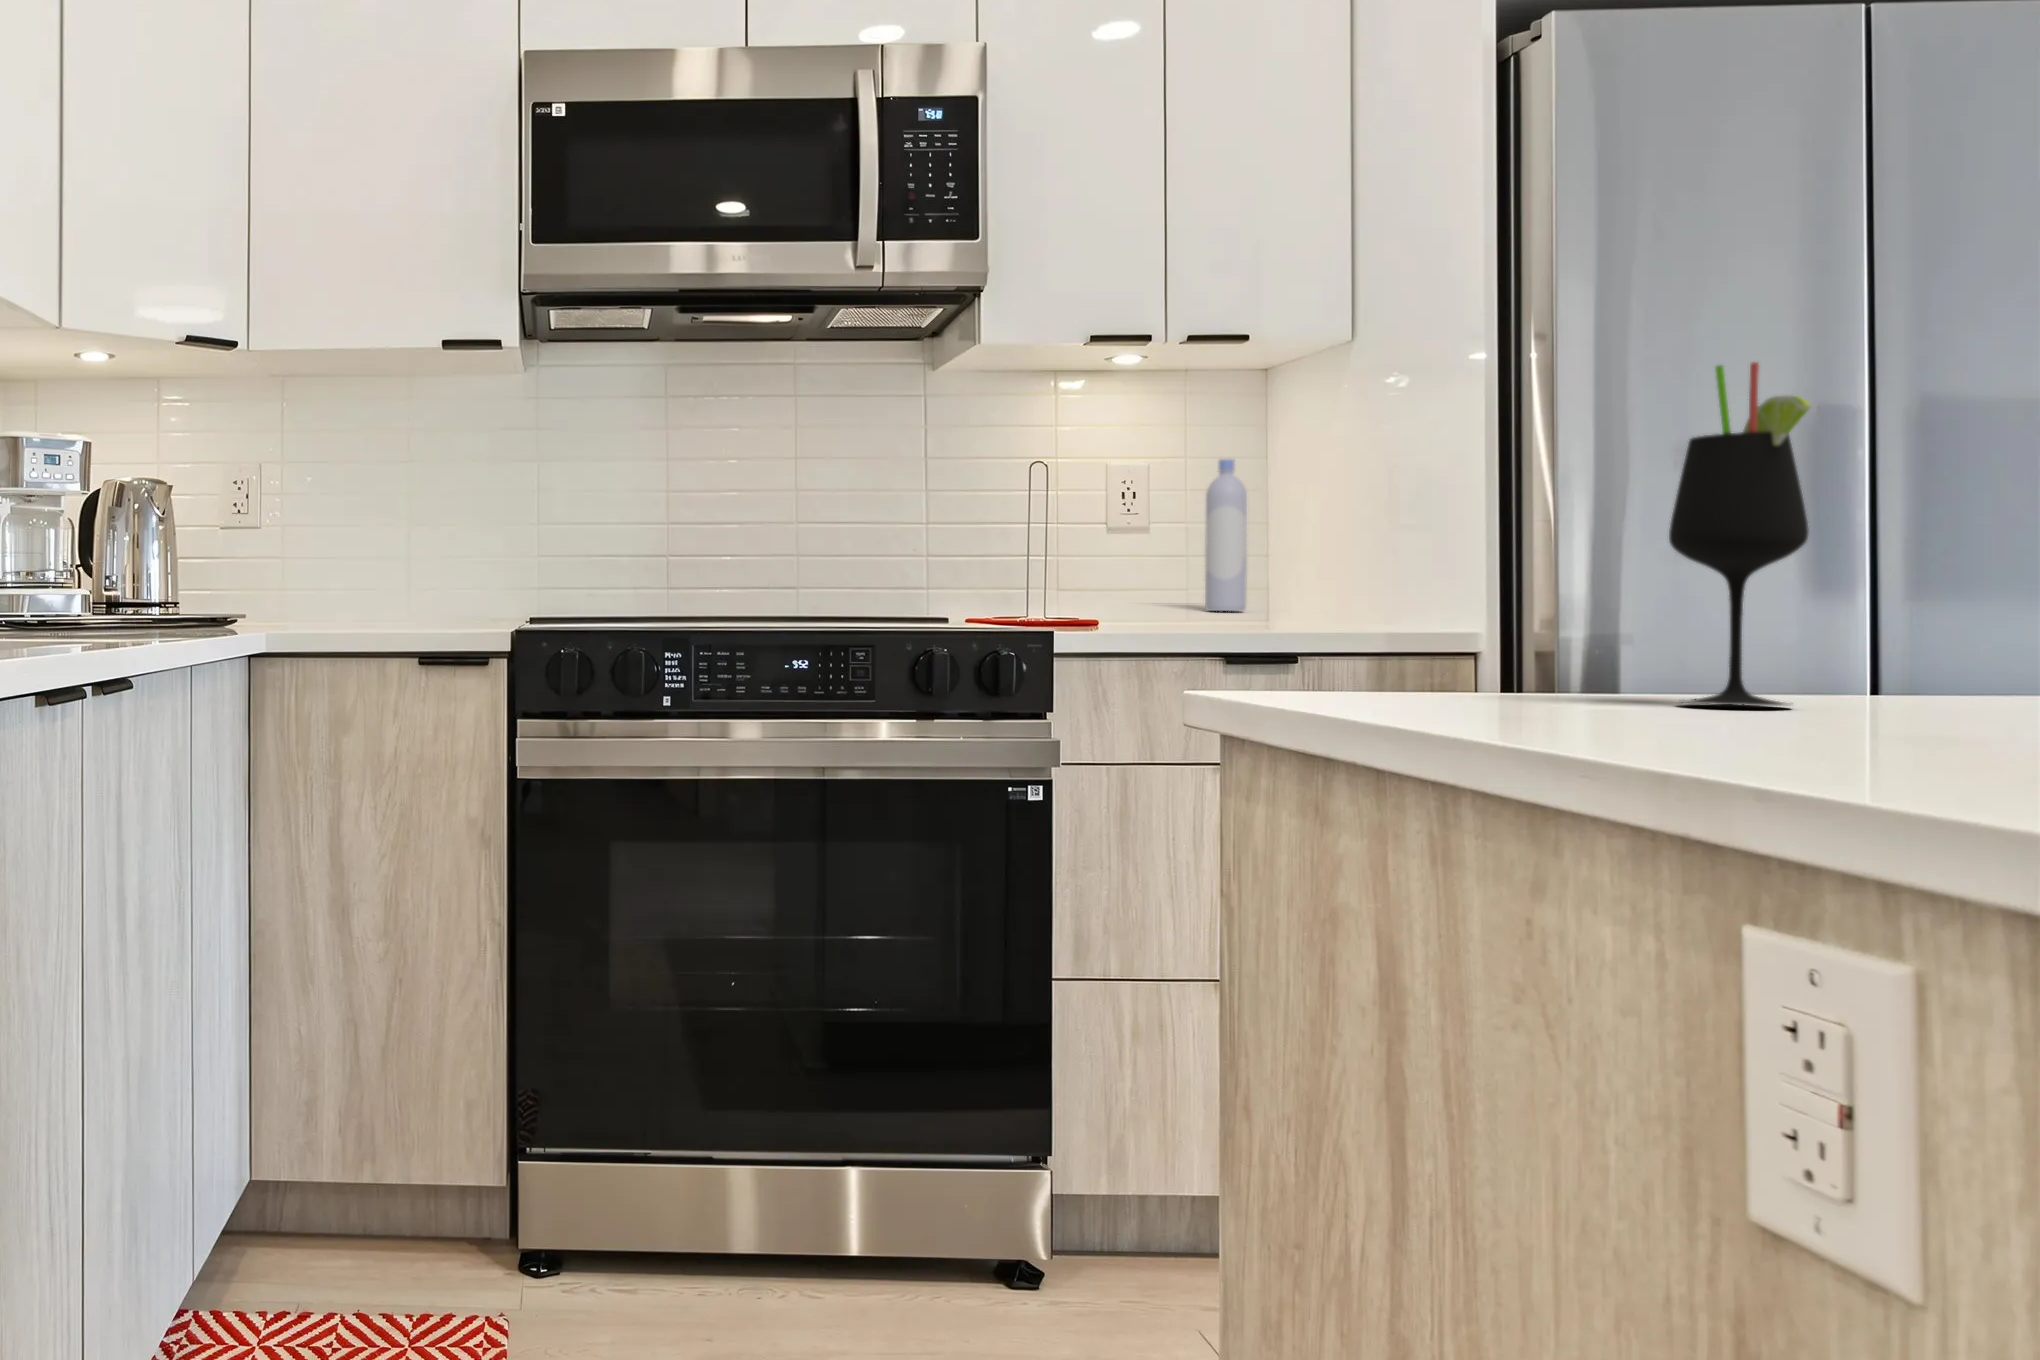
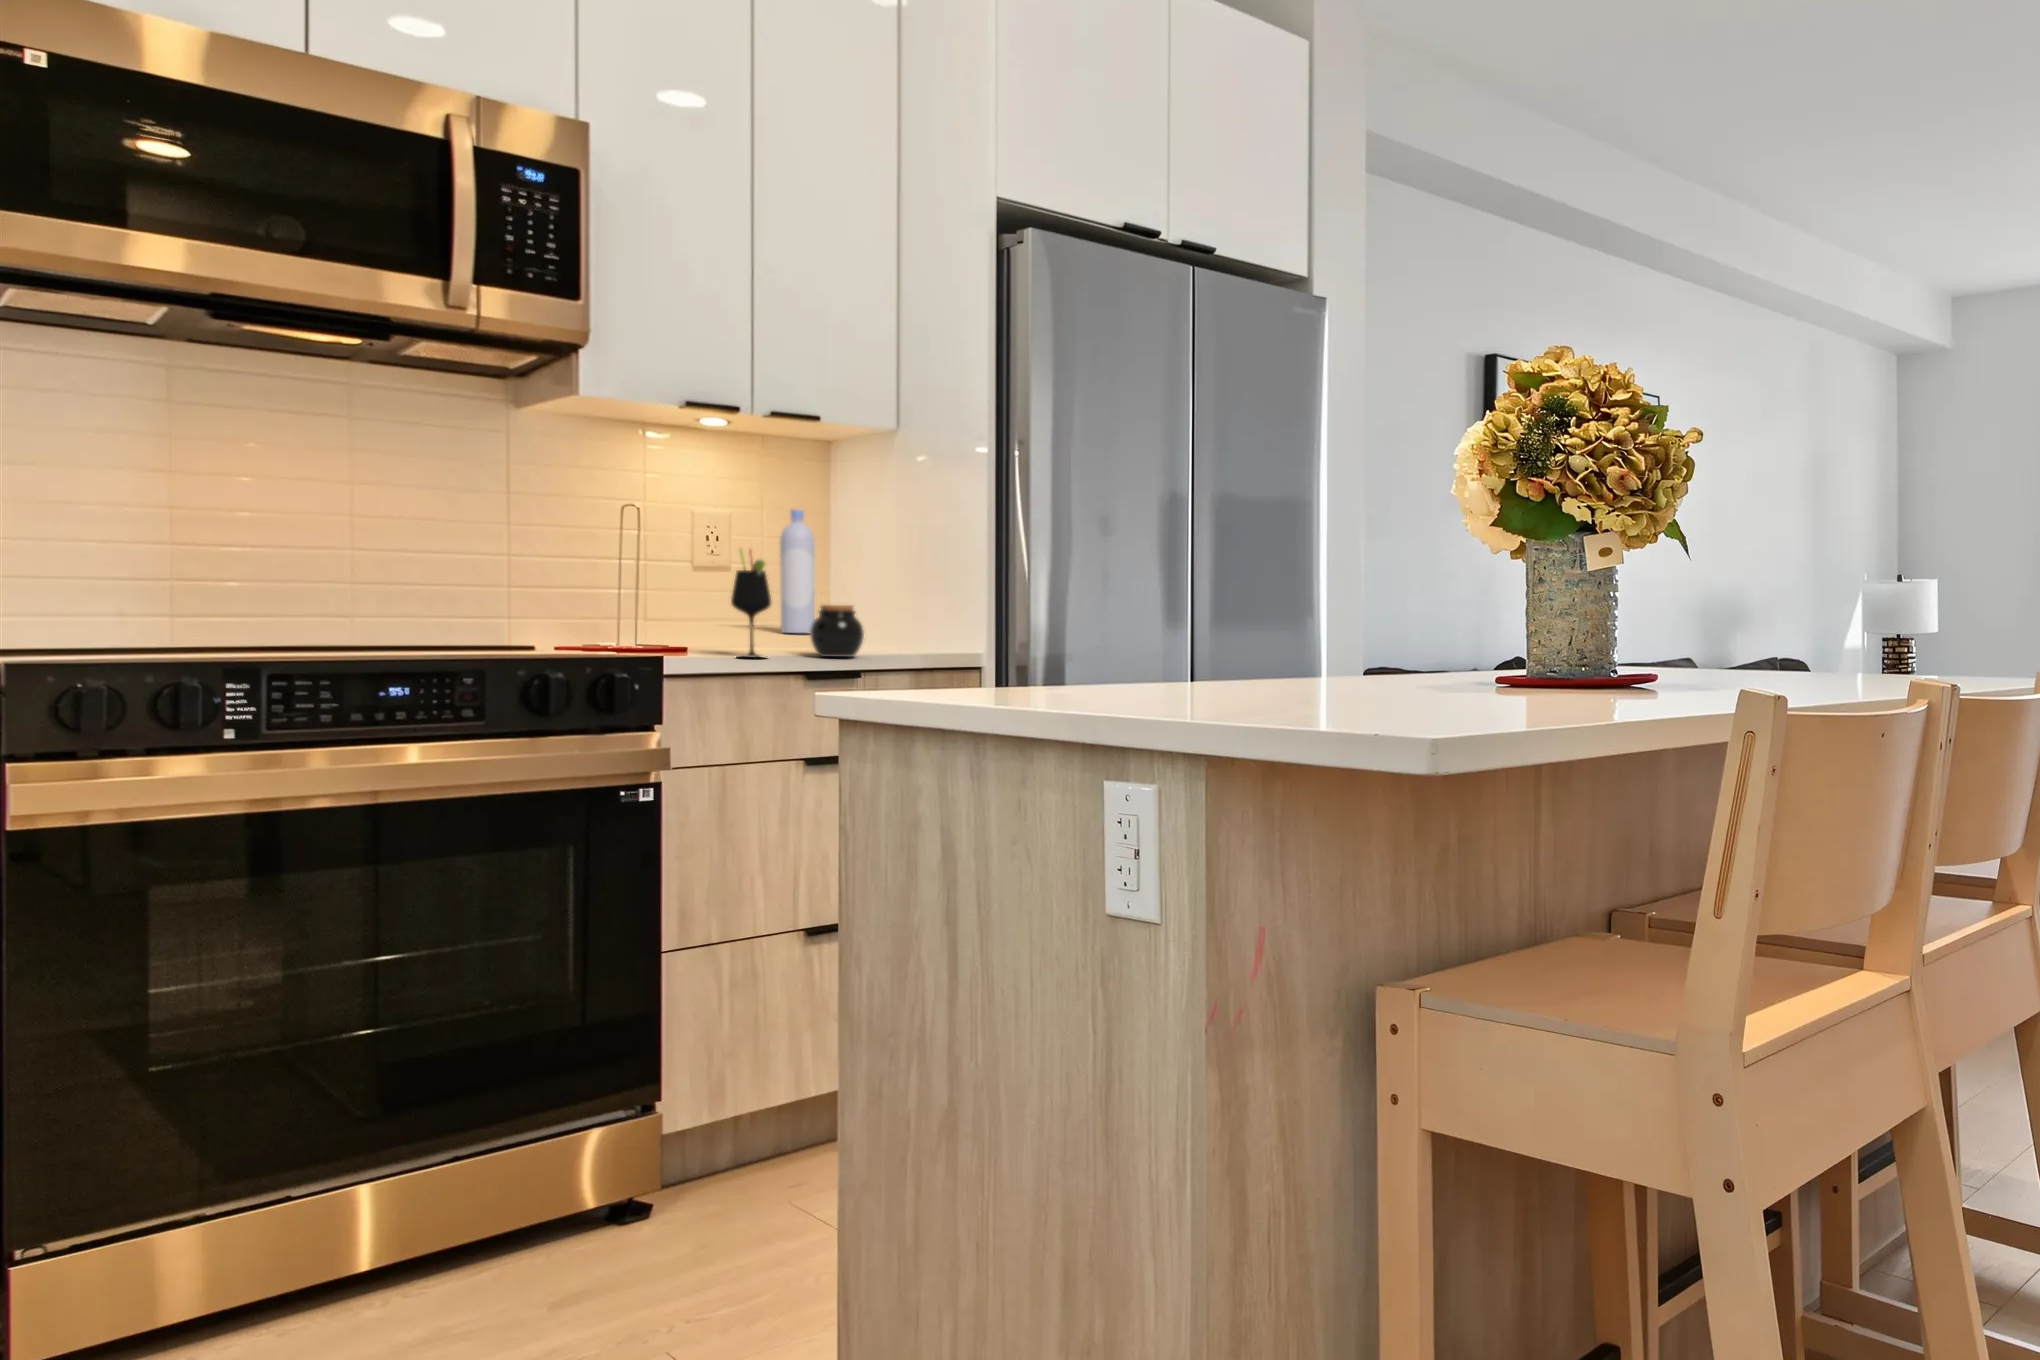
wine glass: present [1669,362,1811,706] -> present [731,550,771,658]
jar: none [1231,568,1300,635] -> present [810,605,864,657]

